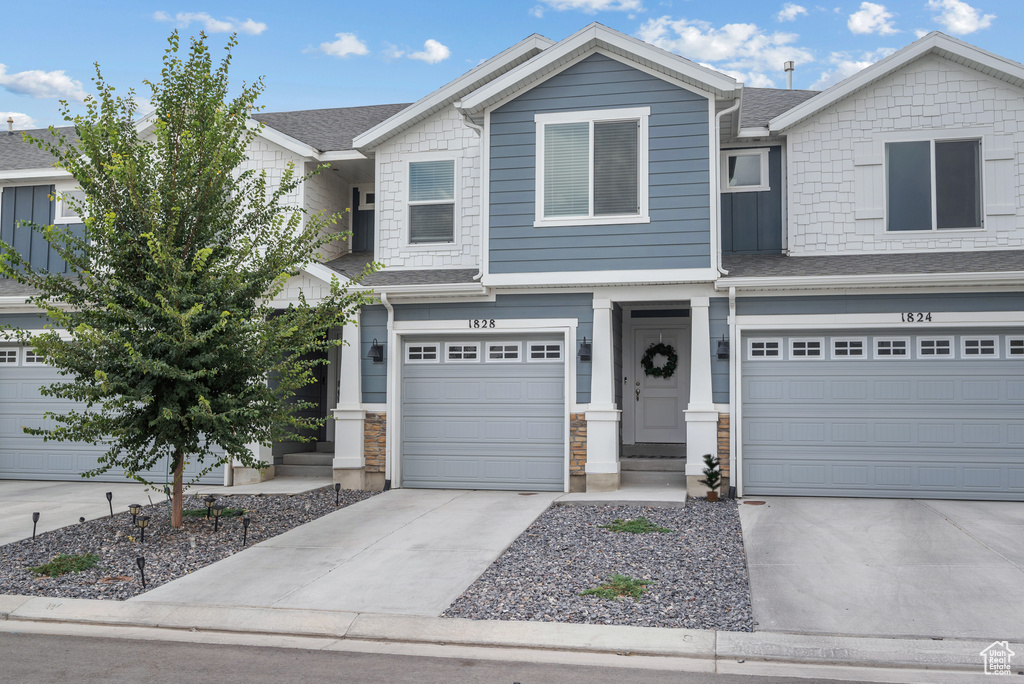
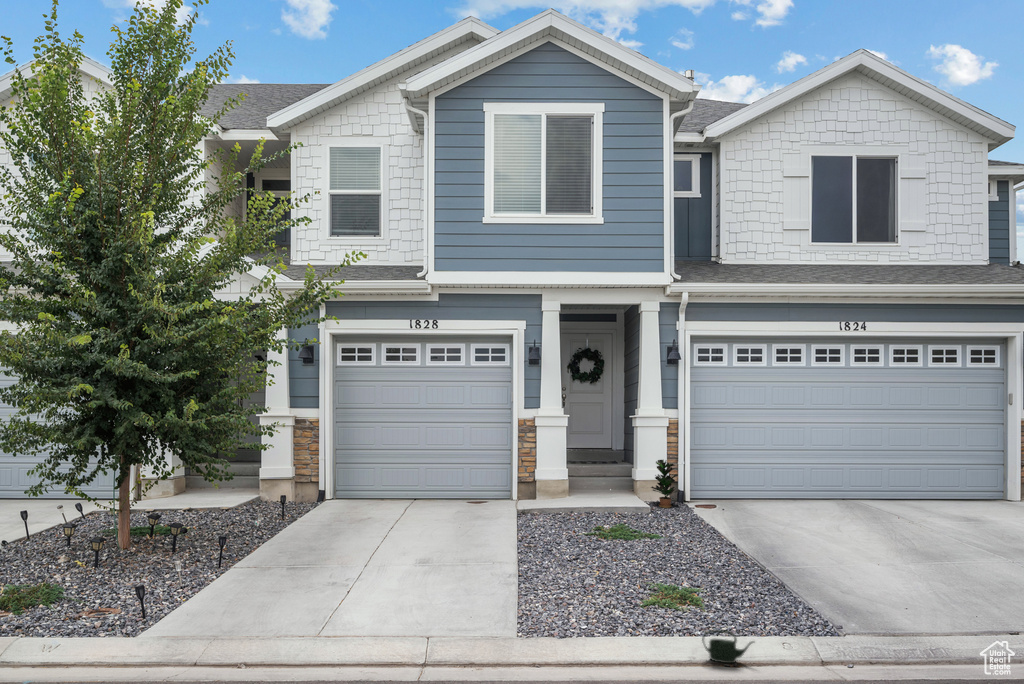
watering can: none [654,558,696,585] -> present [702,630,754,663]

